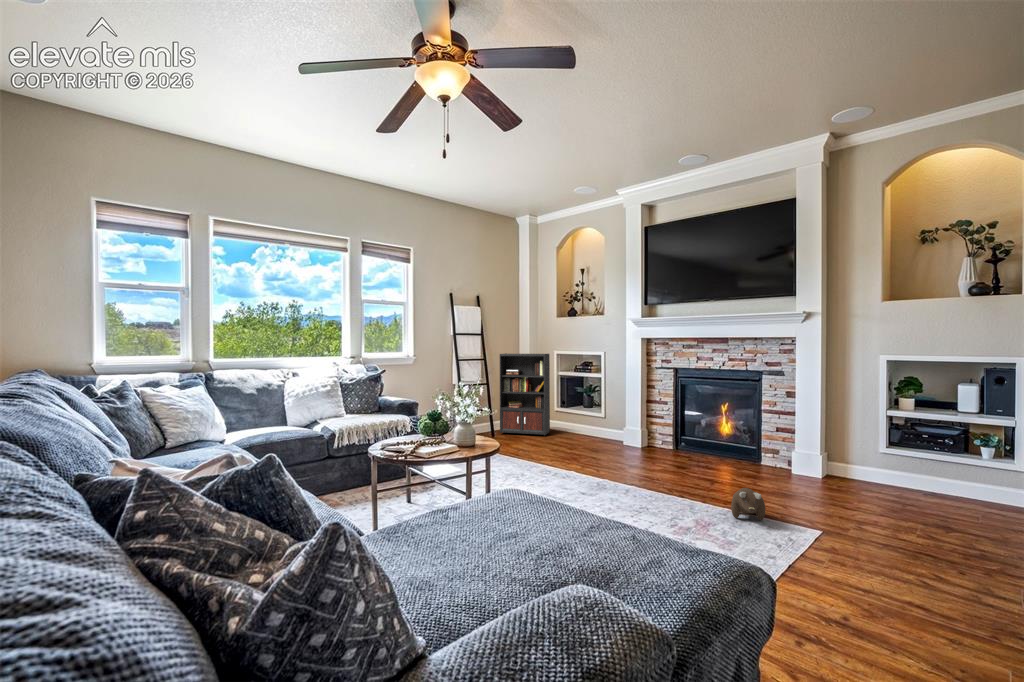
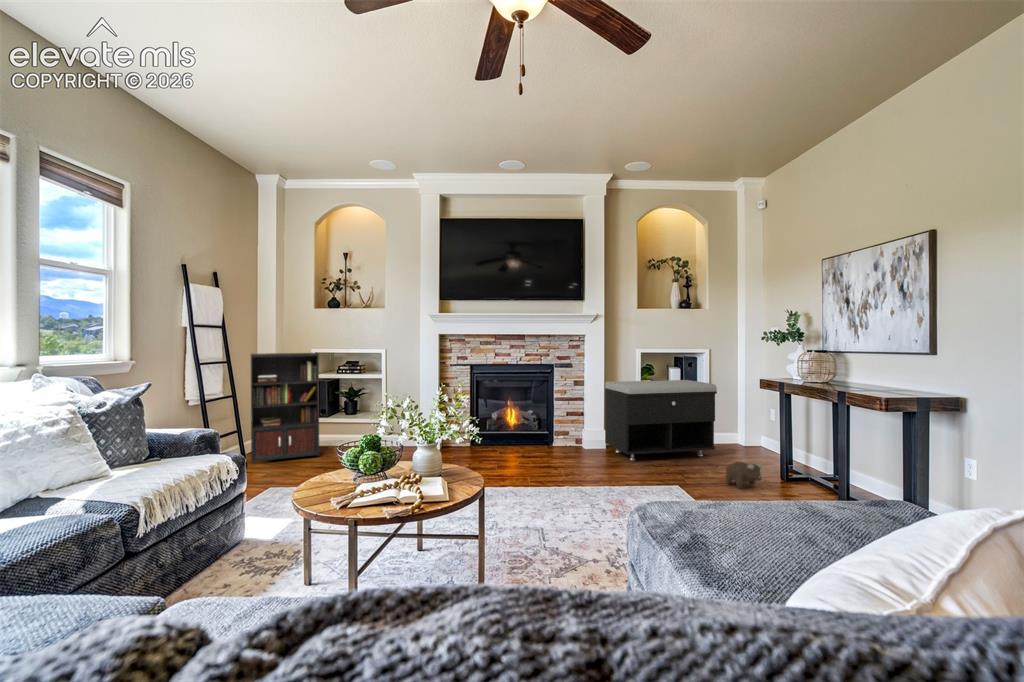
storage bench: none [818,395,985,512] -> present [605,380,717,460]
plush toy: present [731,488,765,520] -> present [726,462,763,489]

